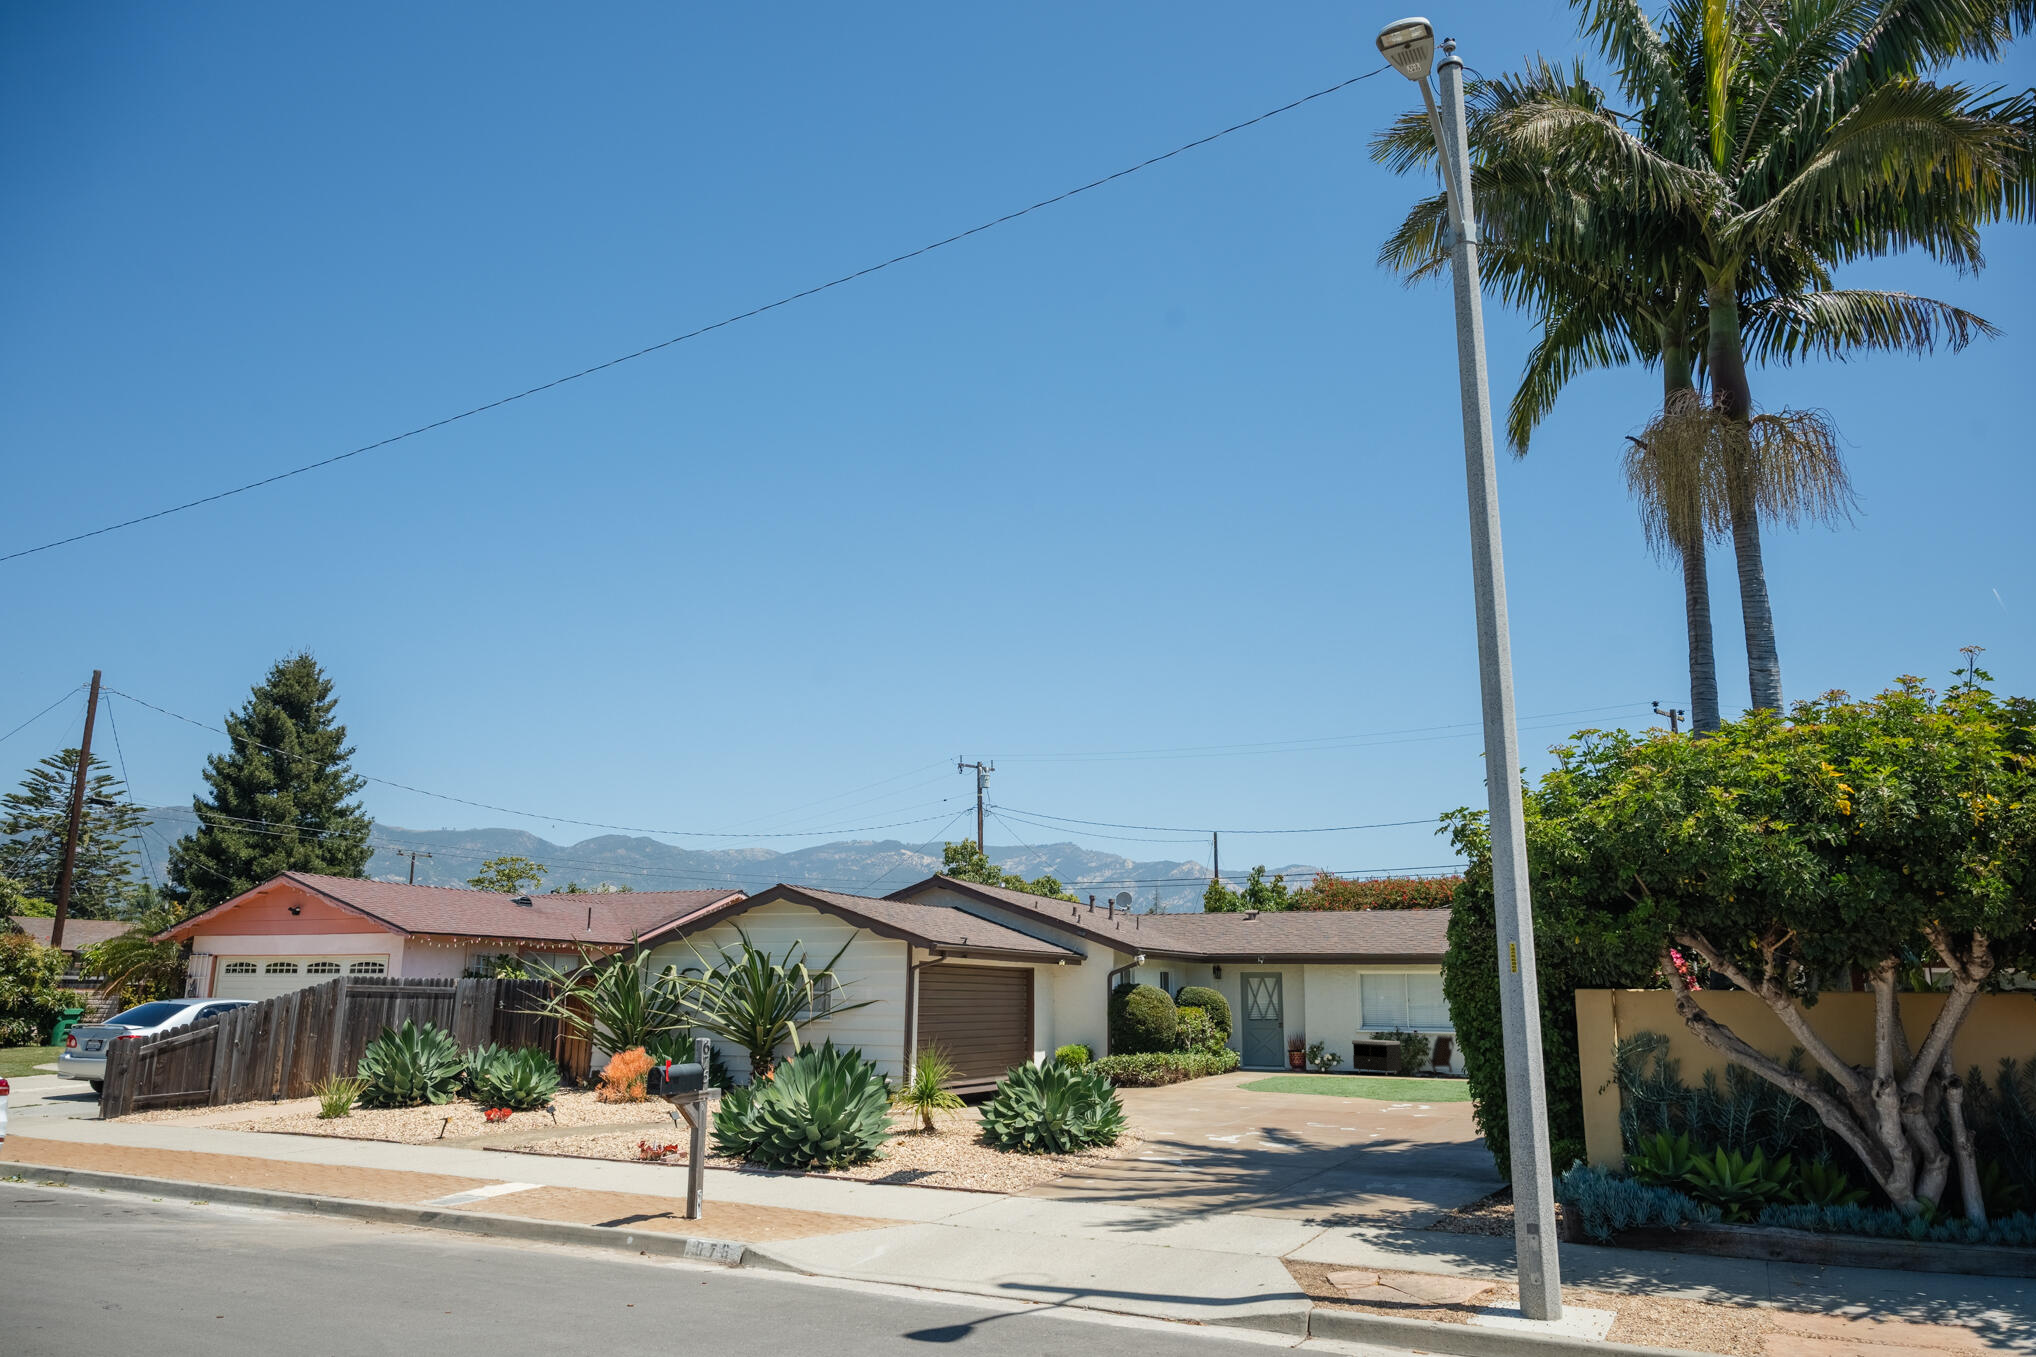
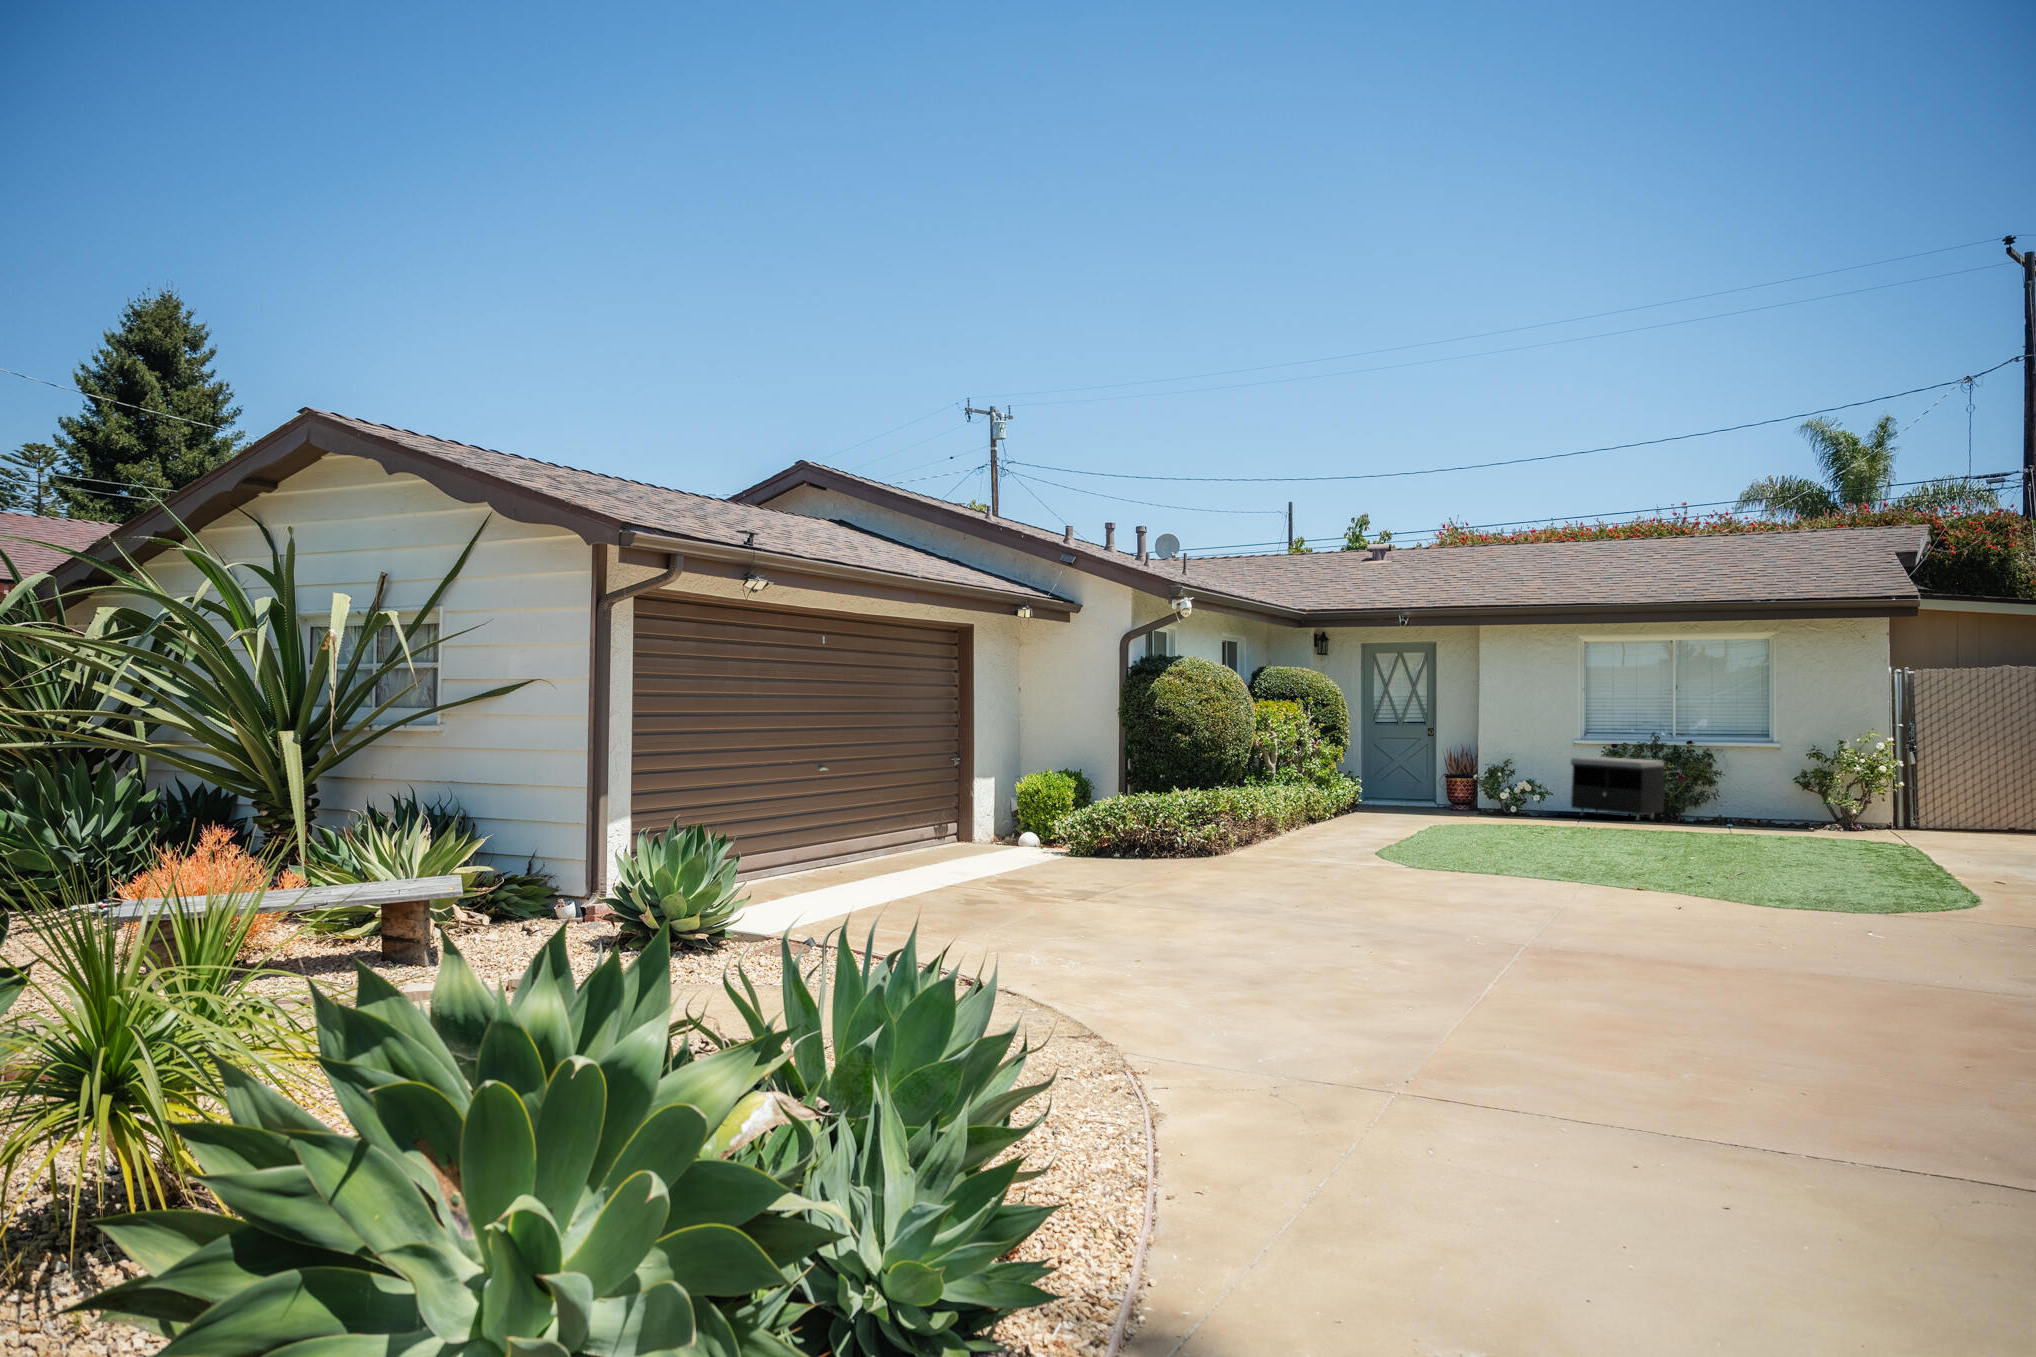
lounge chair: present [1416,1035,1454,1073] -> none [1683,750,1767,818]

